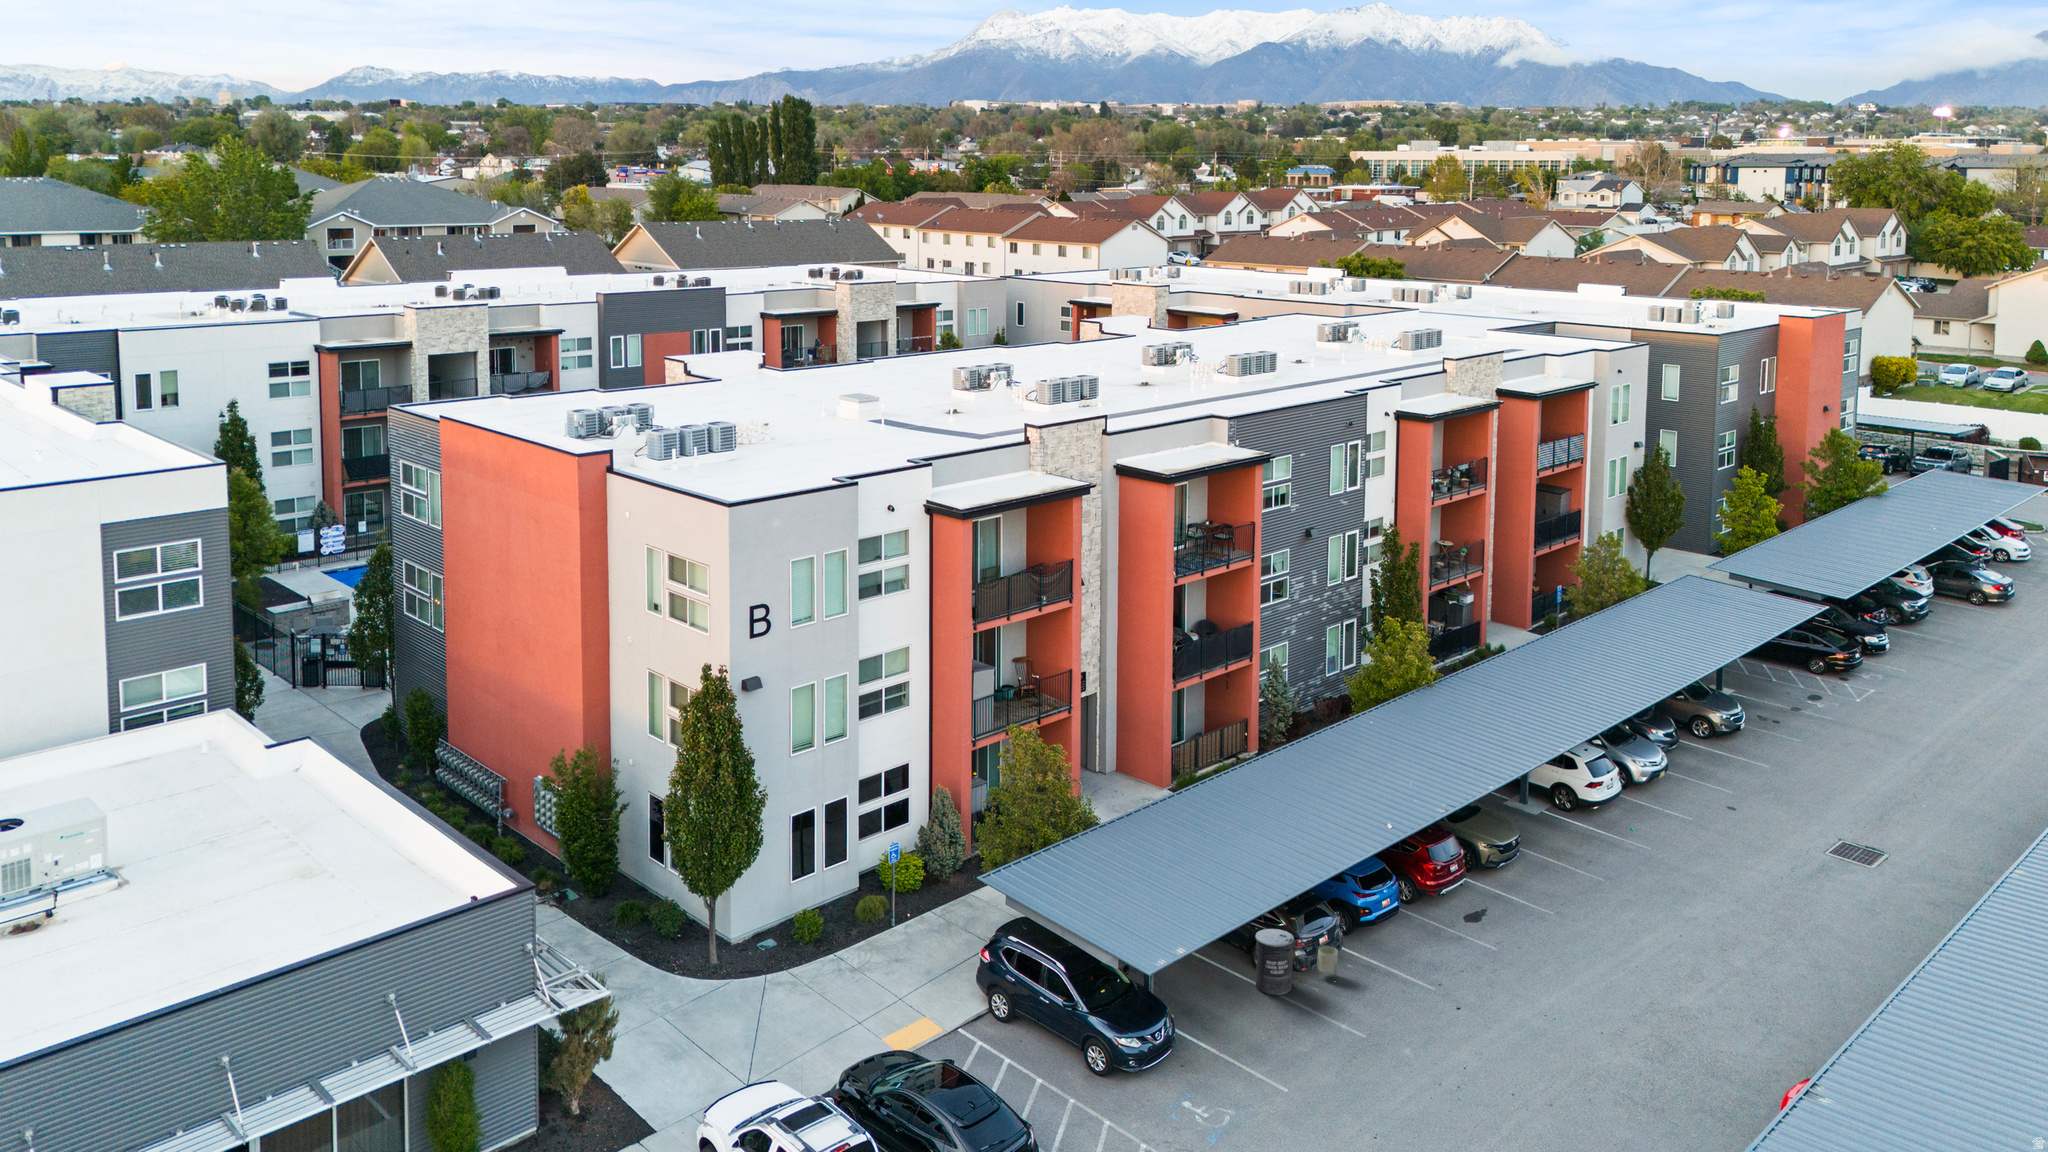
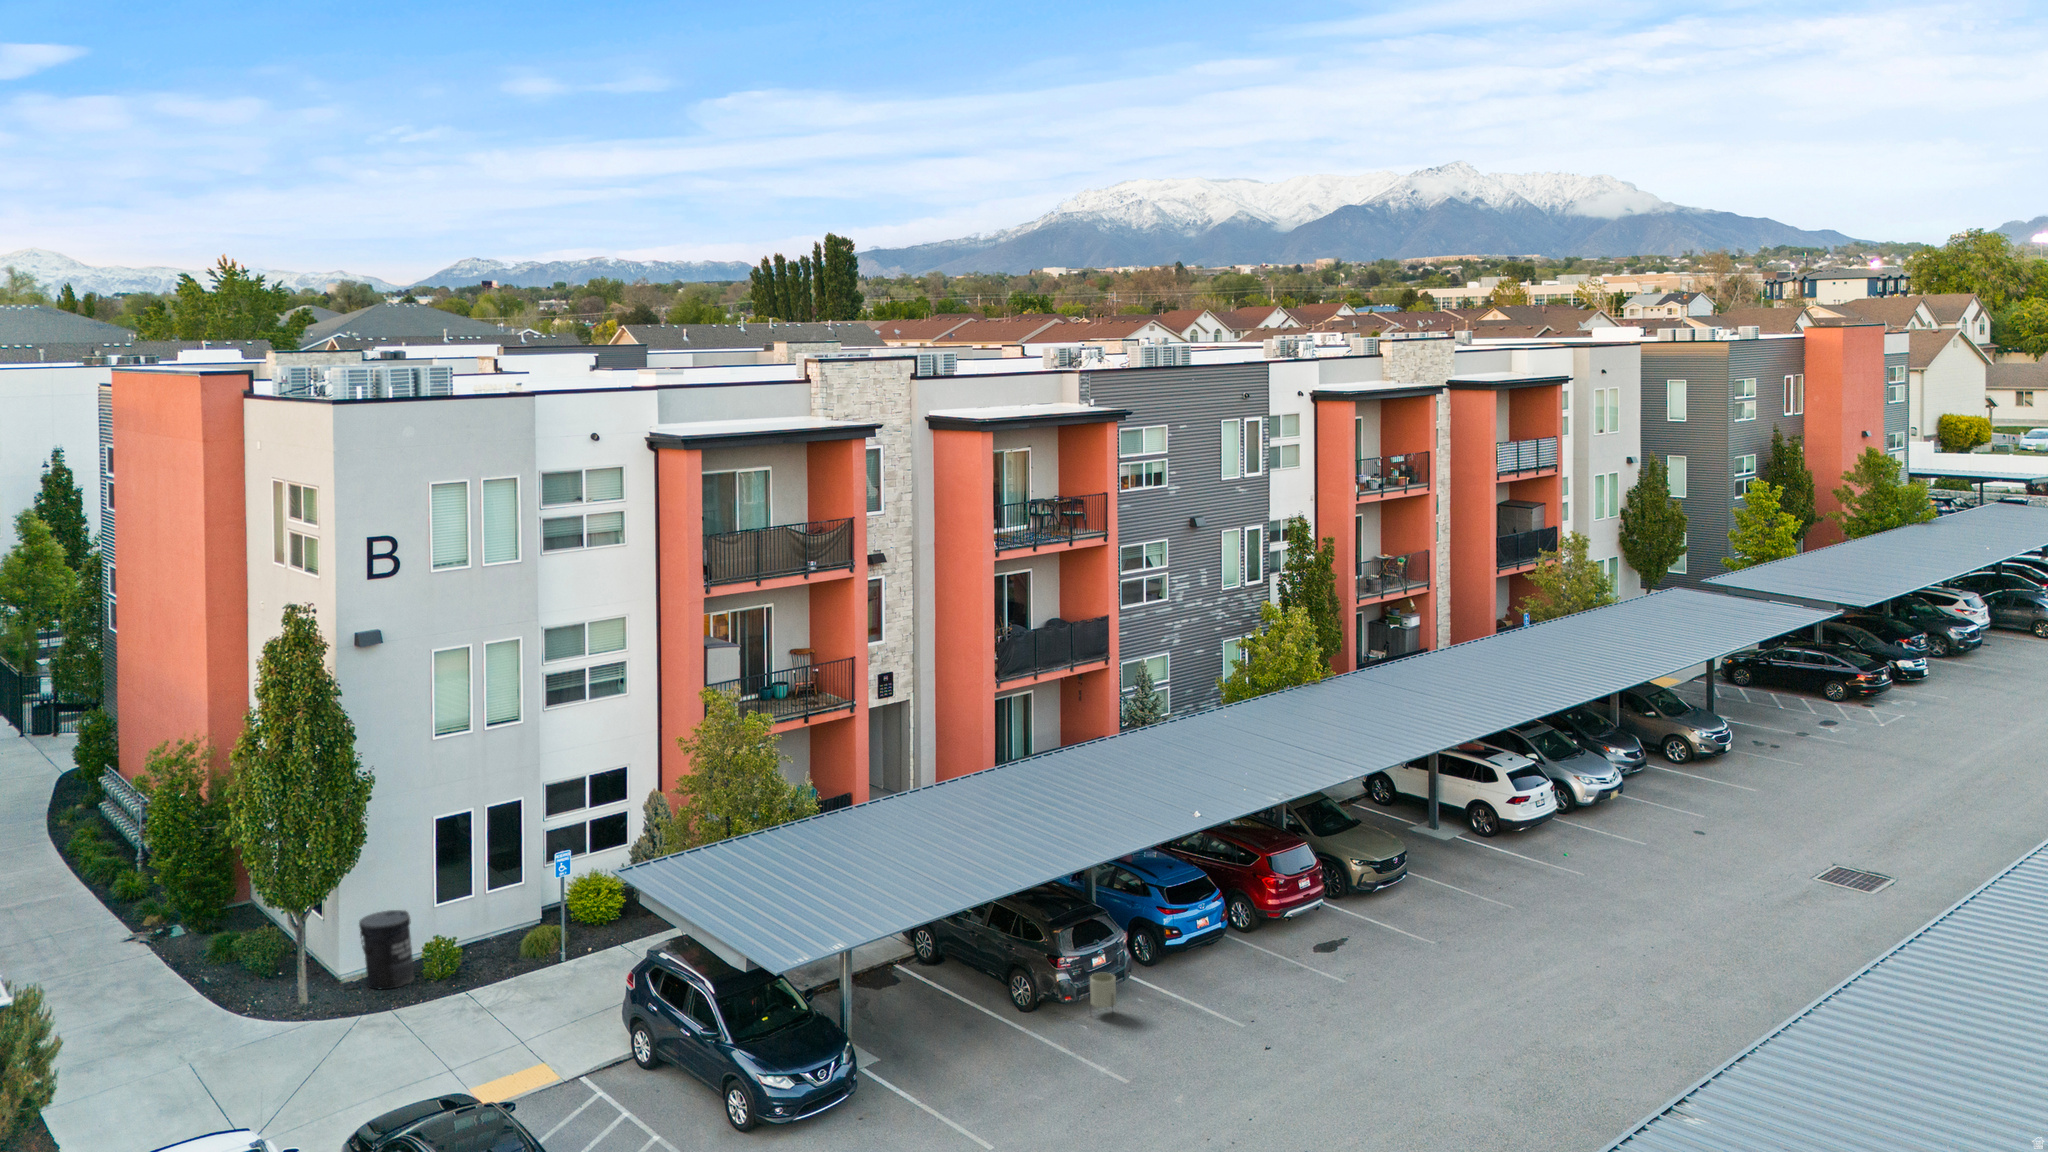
trash can: present [1254,929,1296,995] -> present [359,910,414,990]

